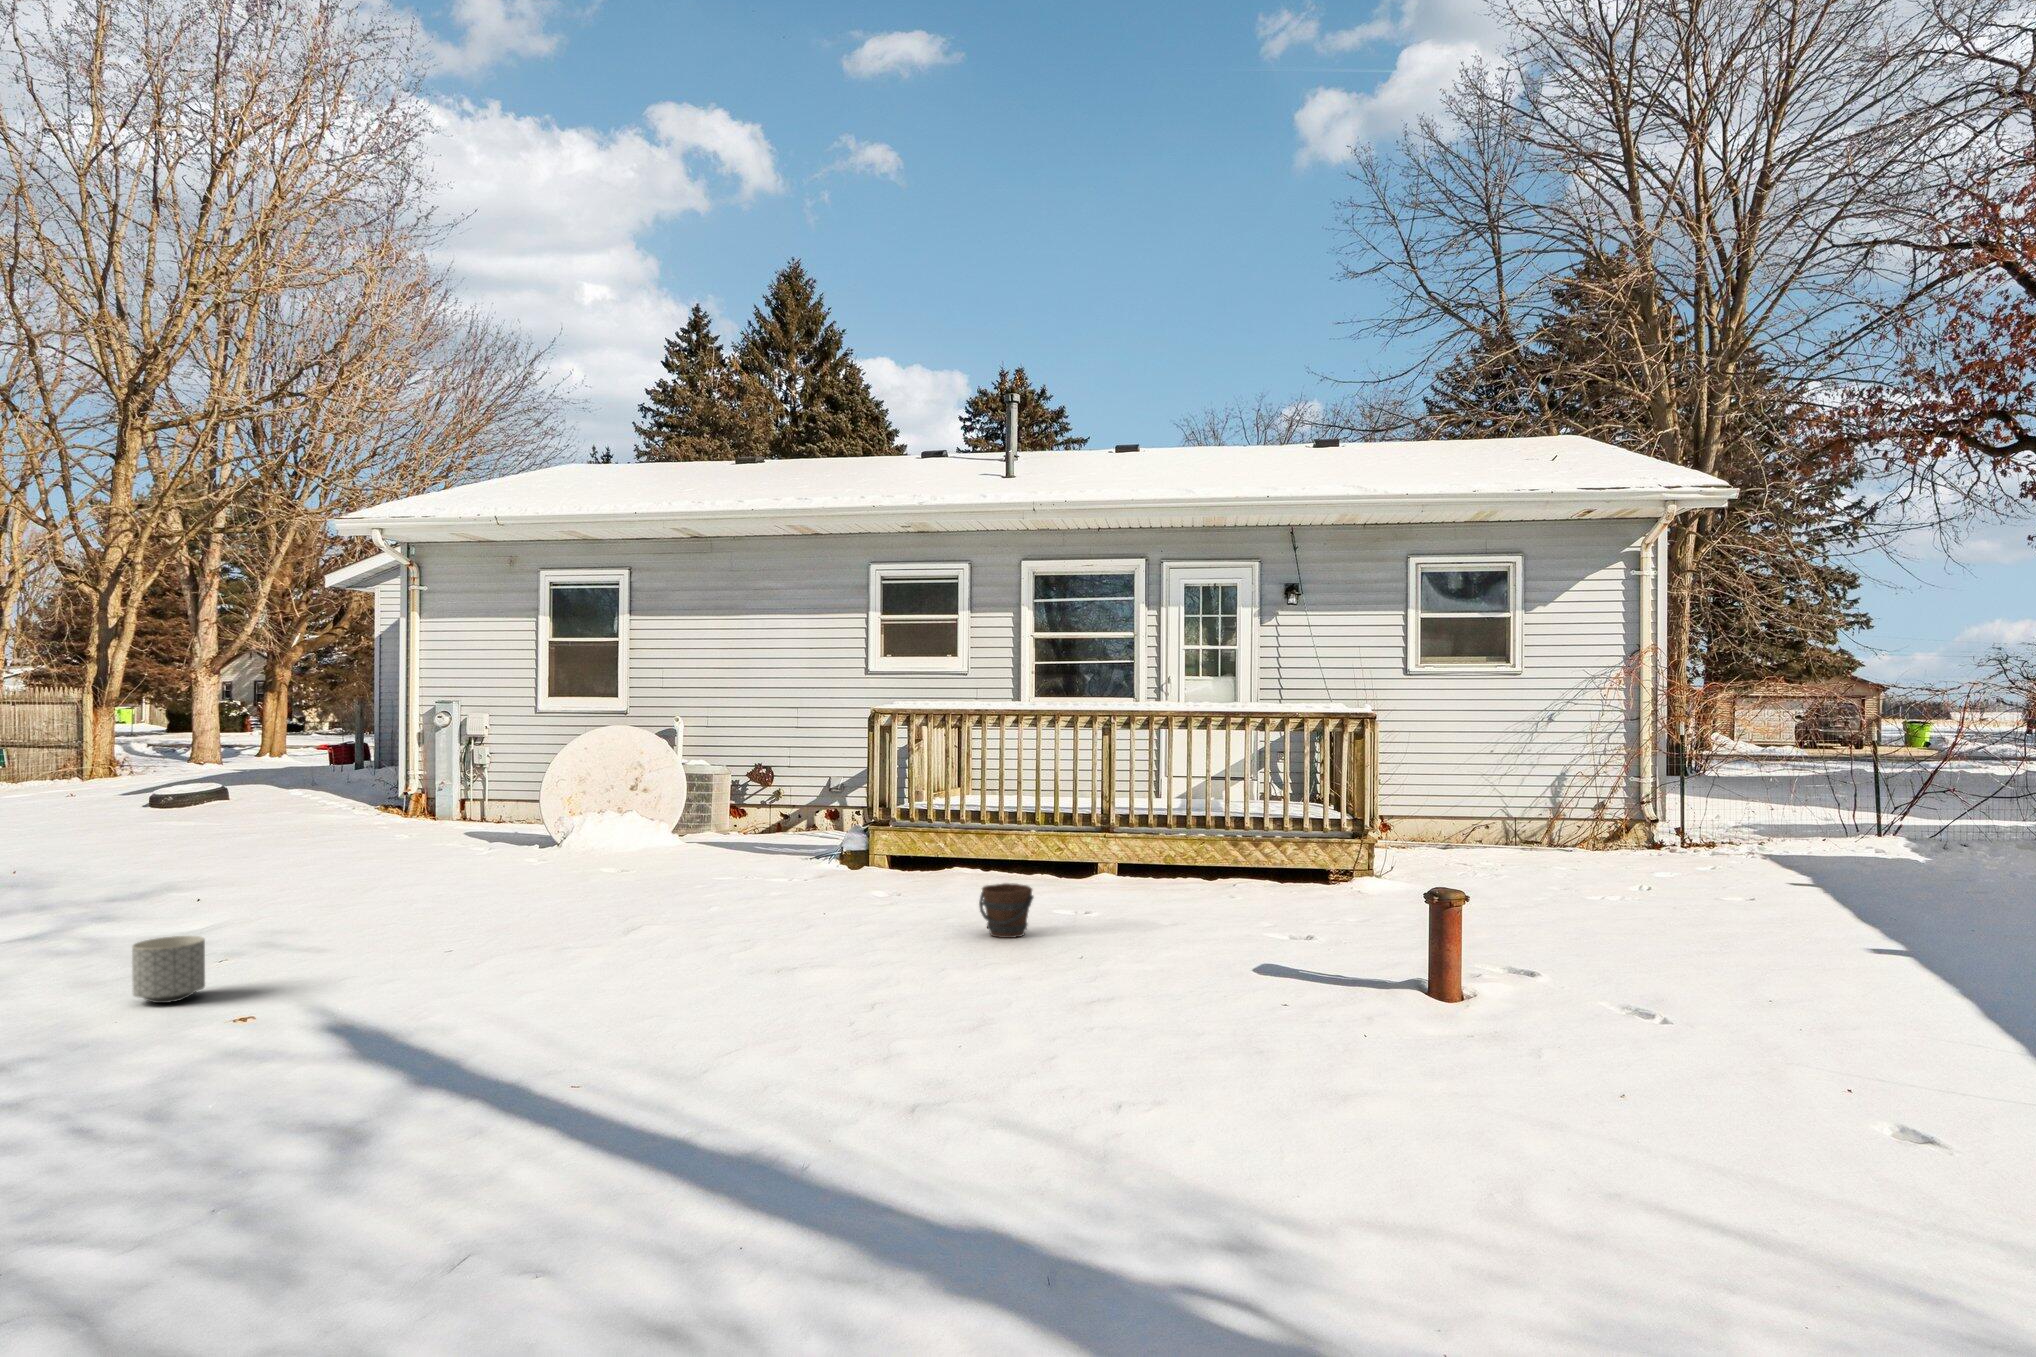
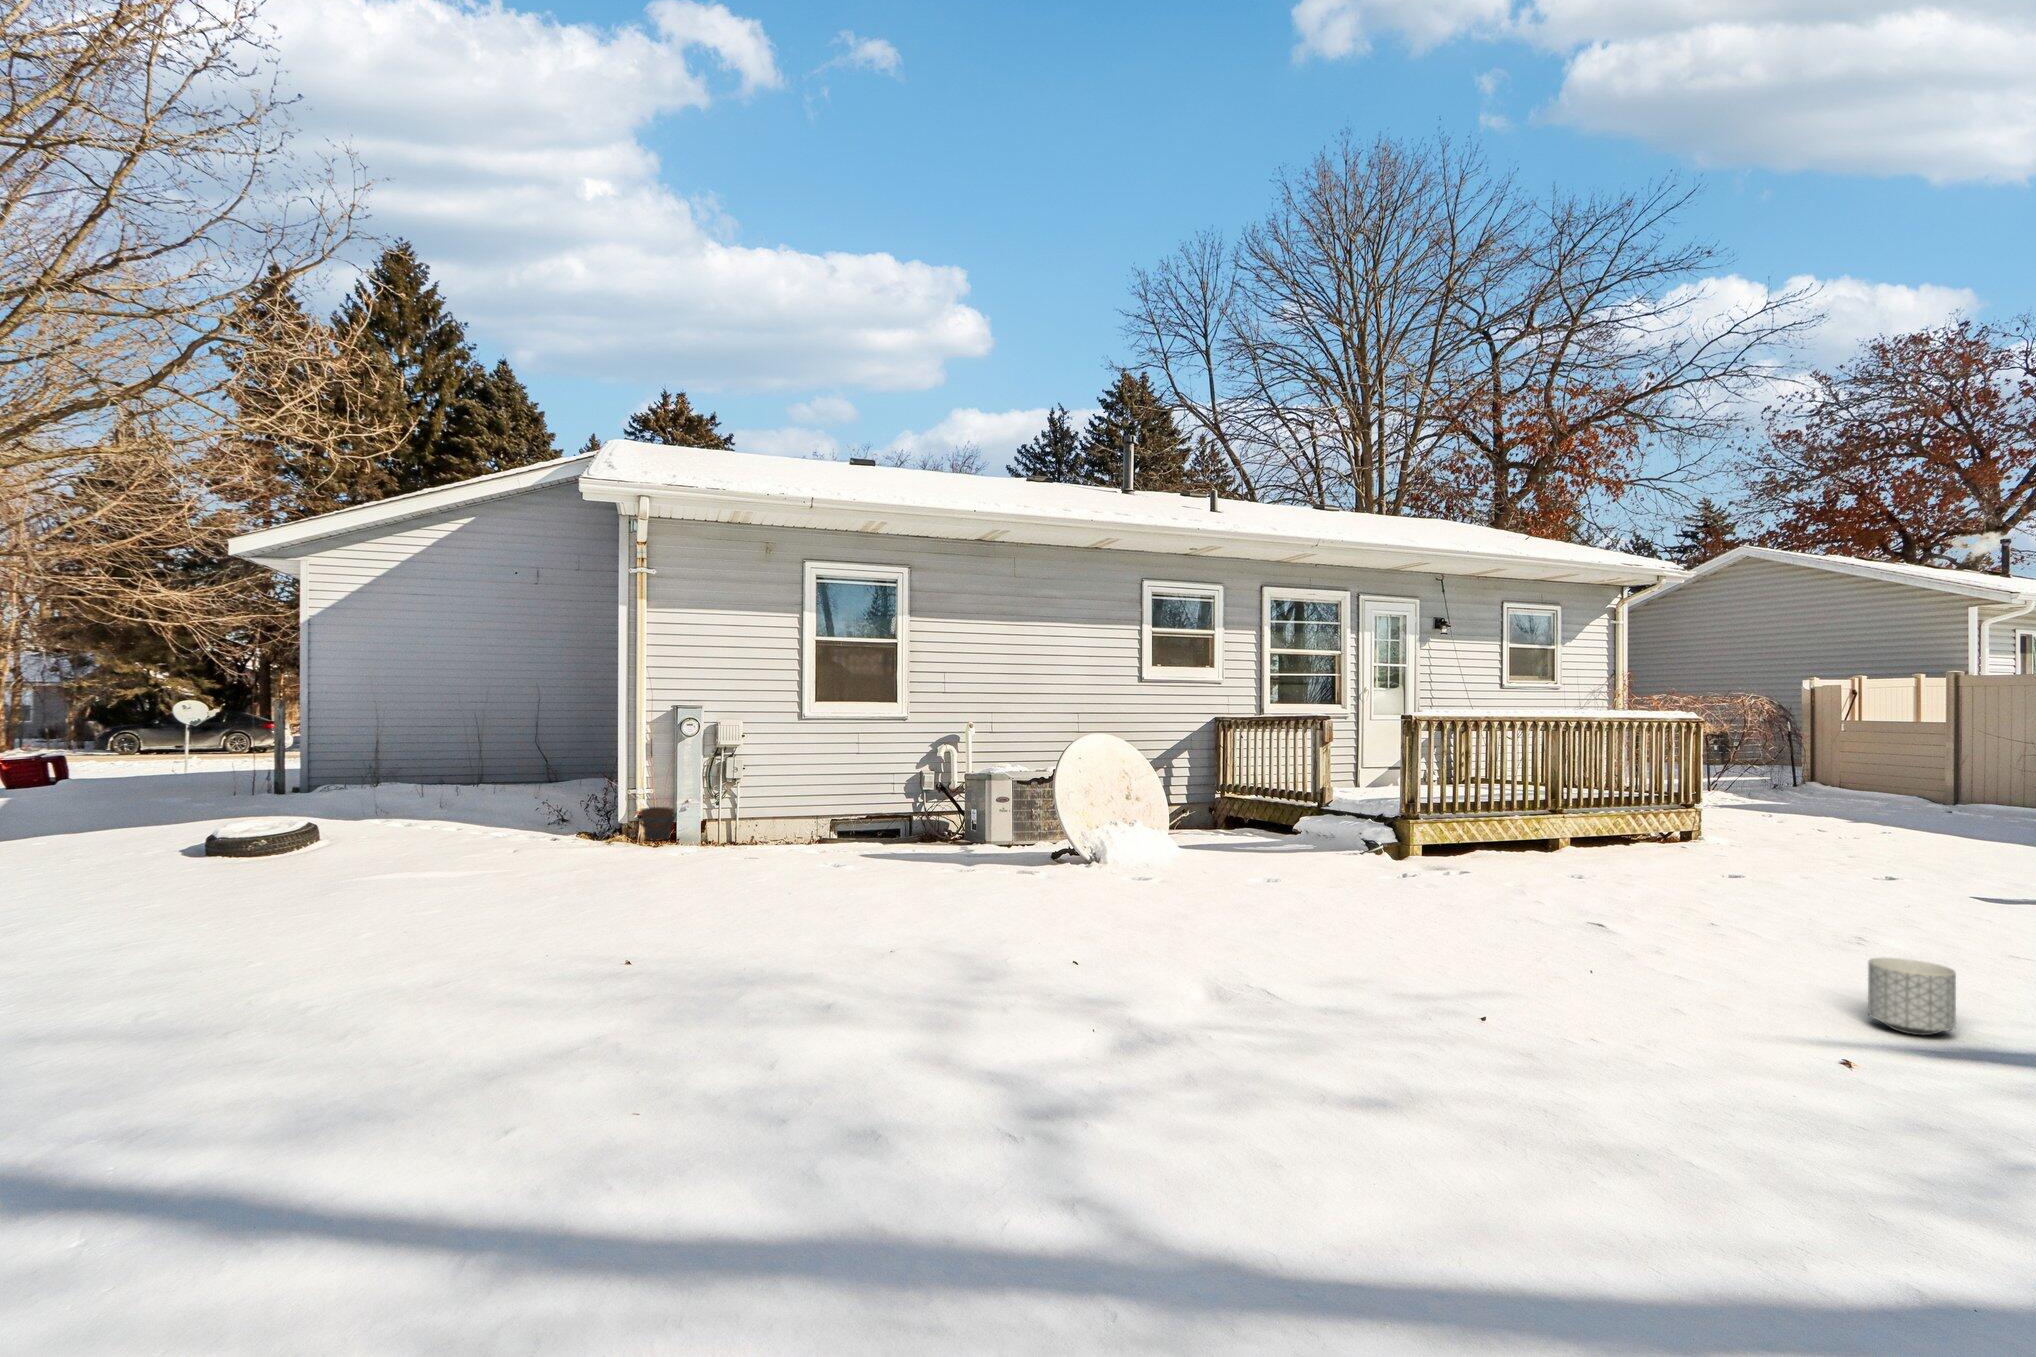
bucket: present [979,883,1033,938] -> present [638,807,676,841]

